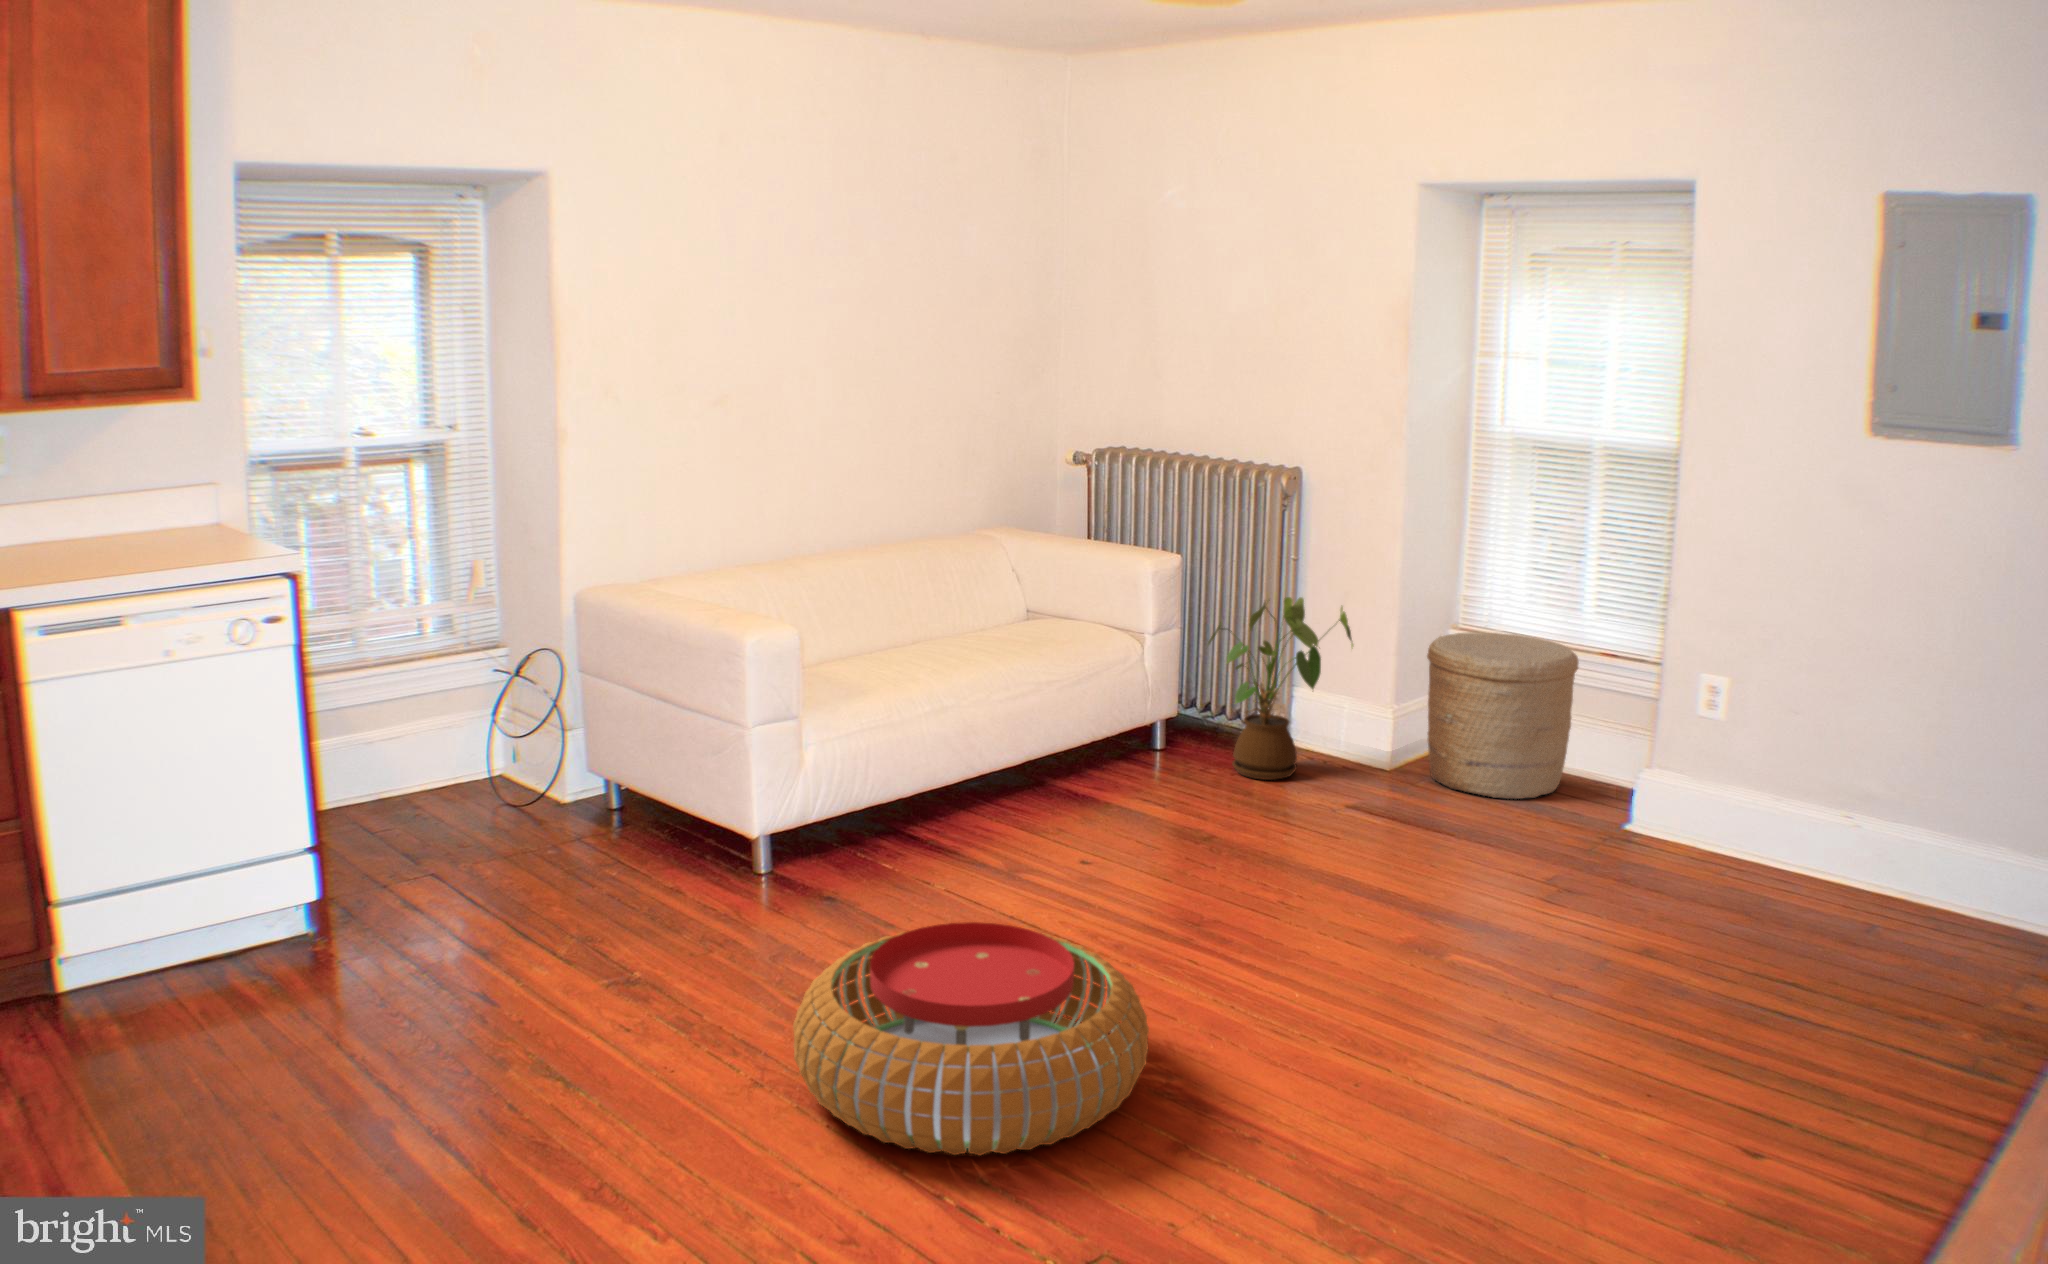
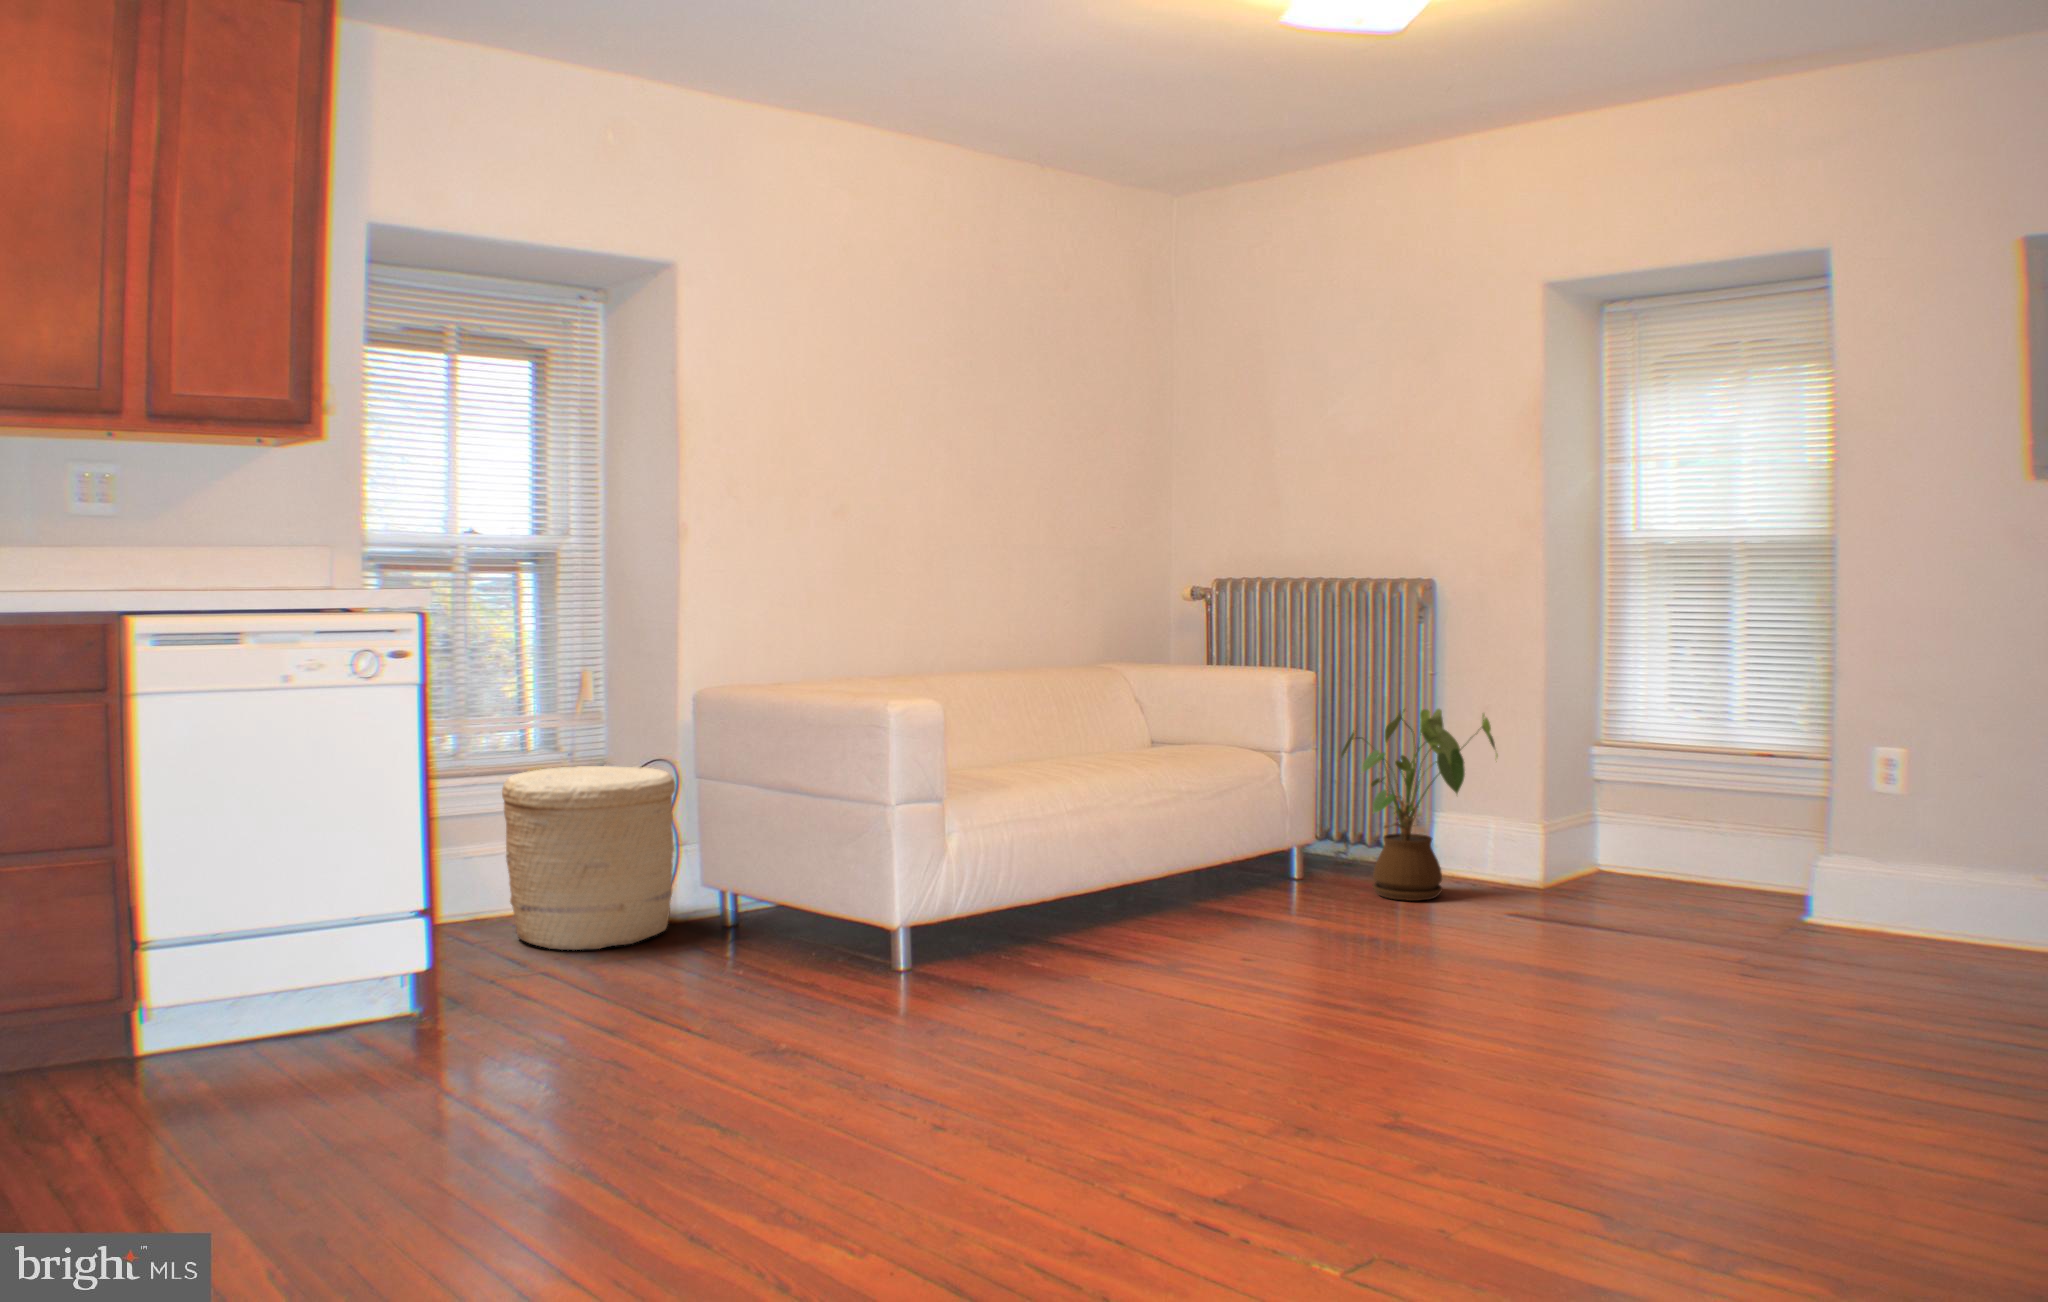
woven basket: present [1427,632,1579,799] -> present [502,766,675,950]
pouf: present [793,922,1149,1155] -> none [888,973,1292,1210]

